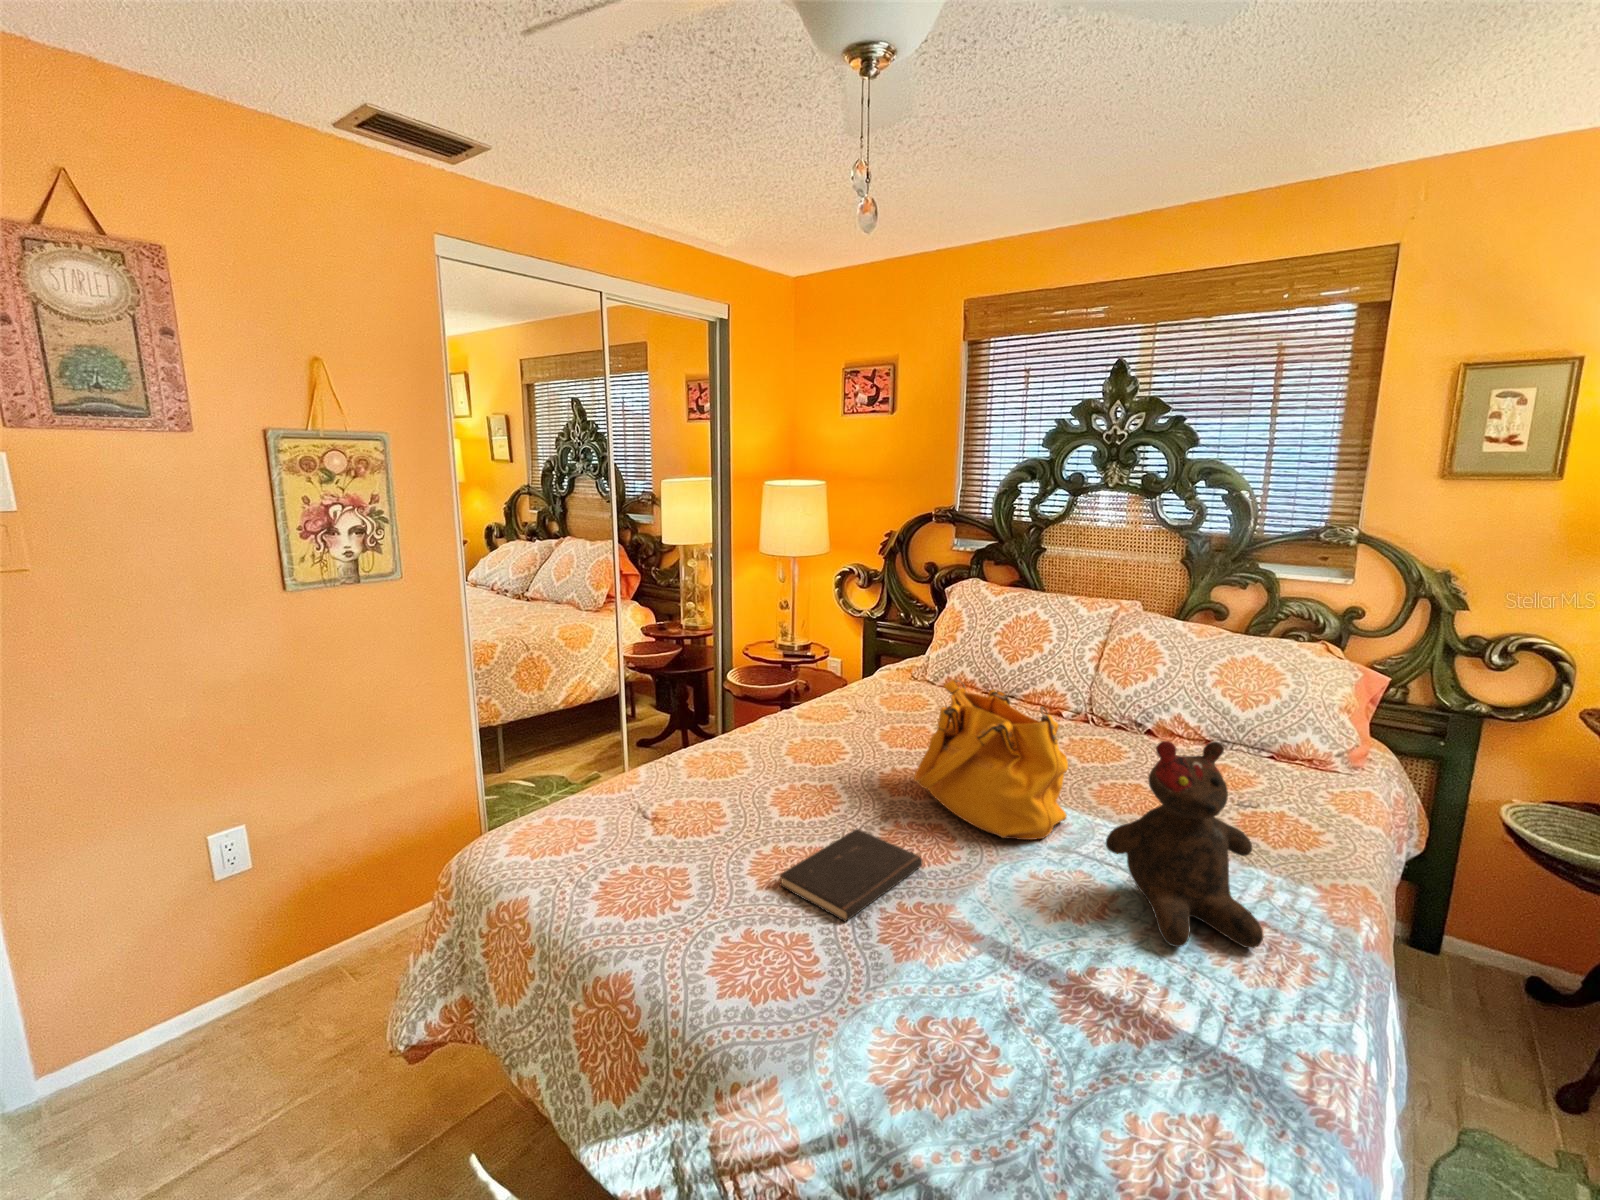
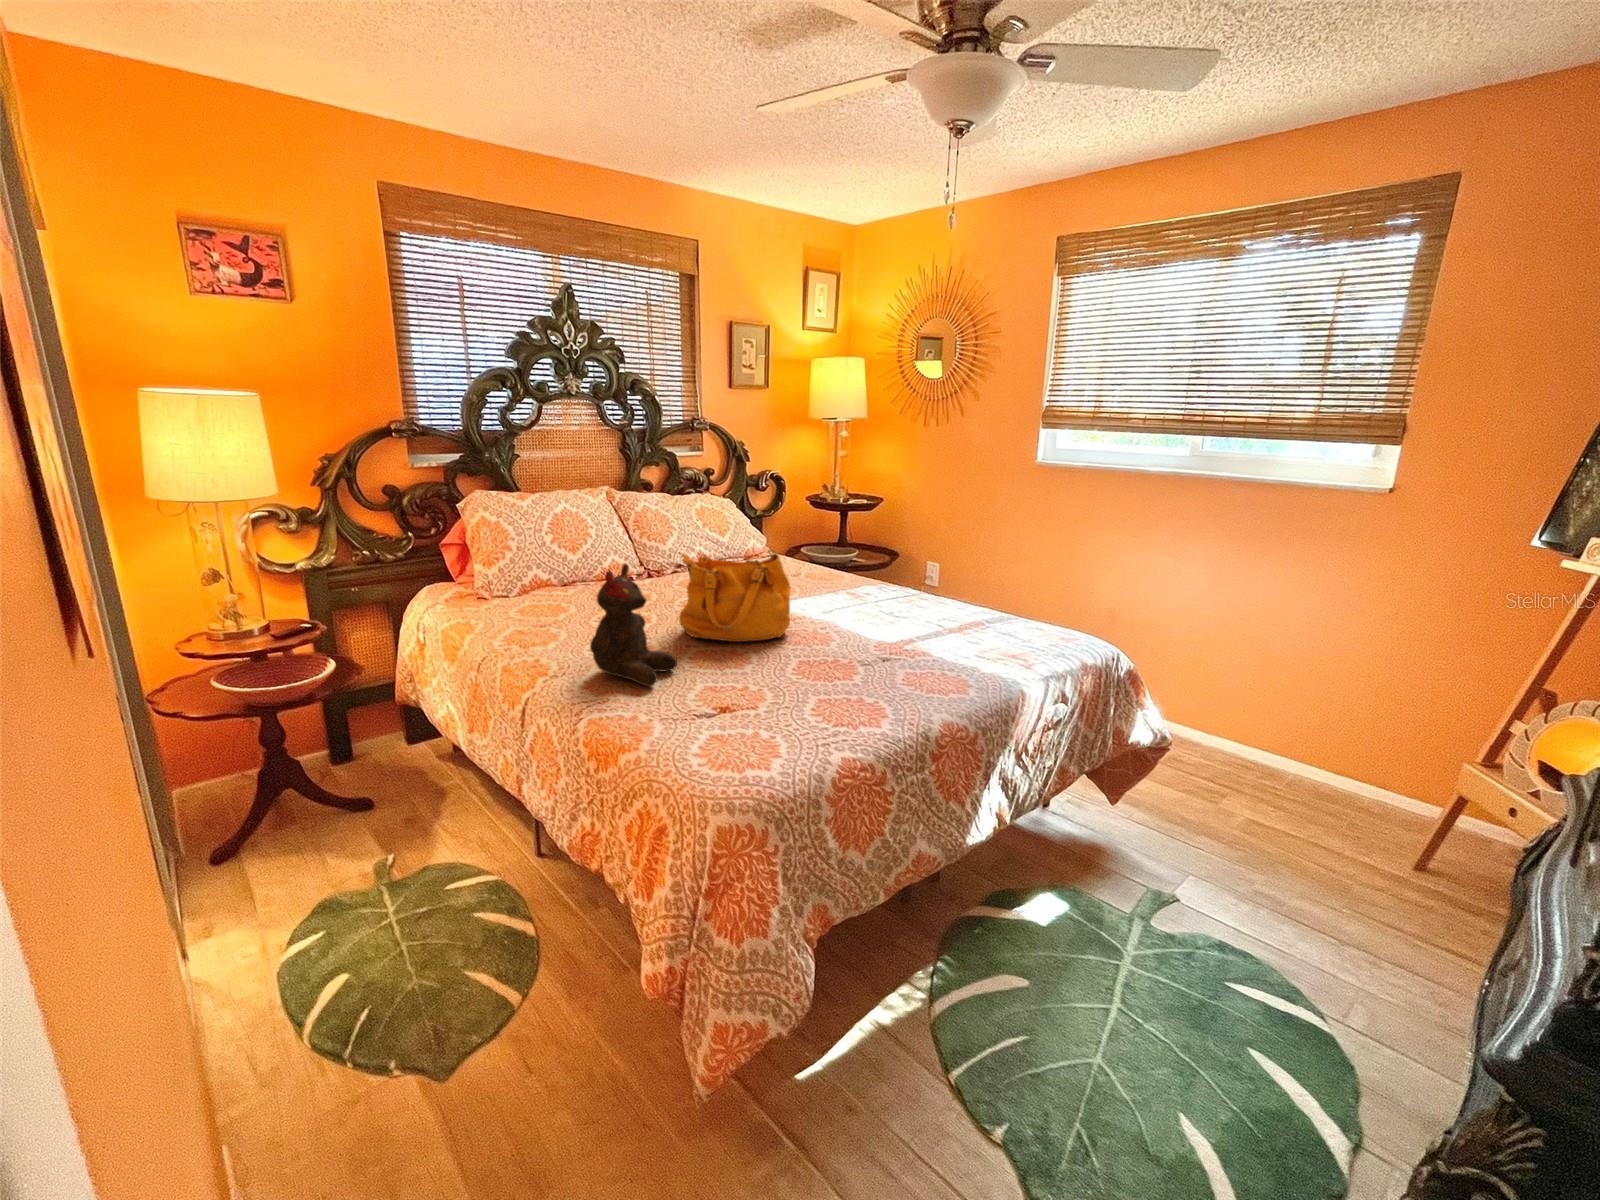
teddy bear: present [1106,741,1263,948] -> present [590,564,677,686]
hardcover book: present [780,829,922,921] -> none [741,658,834,707]

